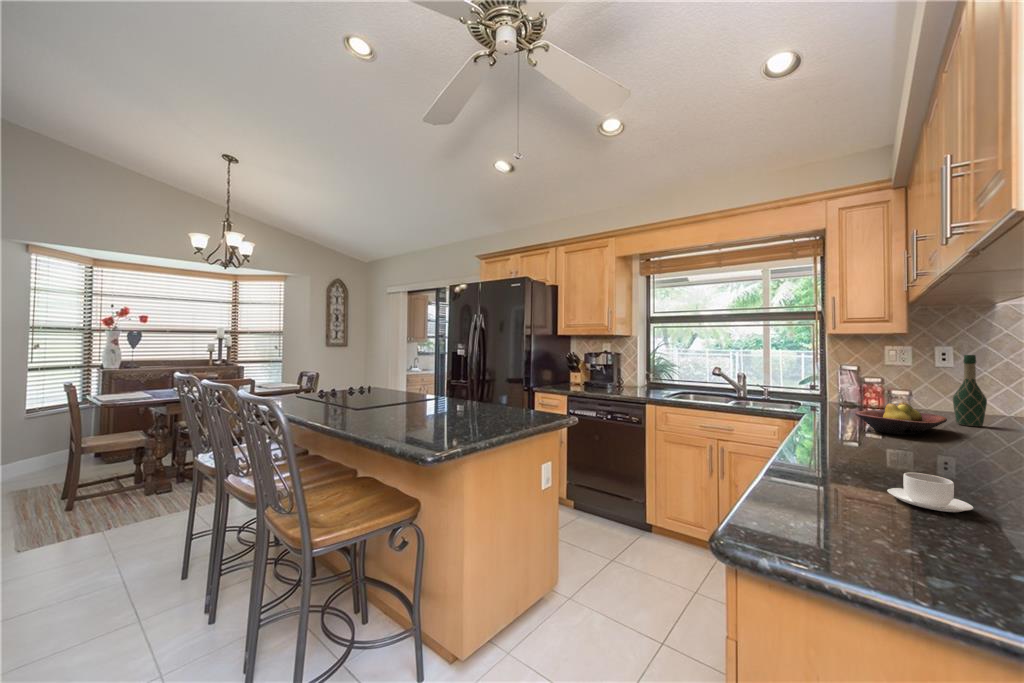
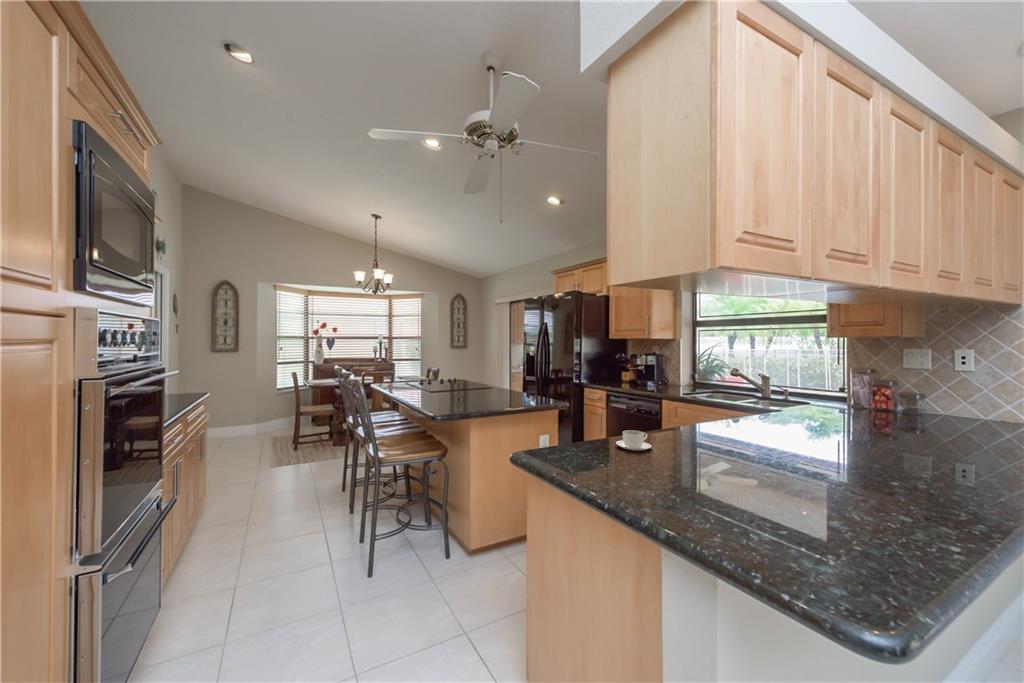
wine bottle: present [953,355,987,426] -> none [886,359,916,427]
fruit bowl: present [855,402,947,434] -> none [755,400,845,426]

